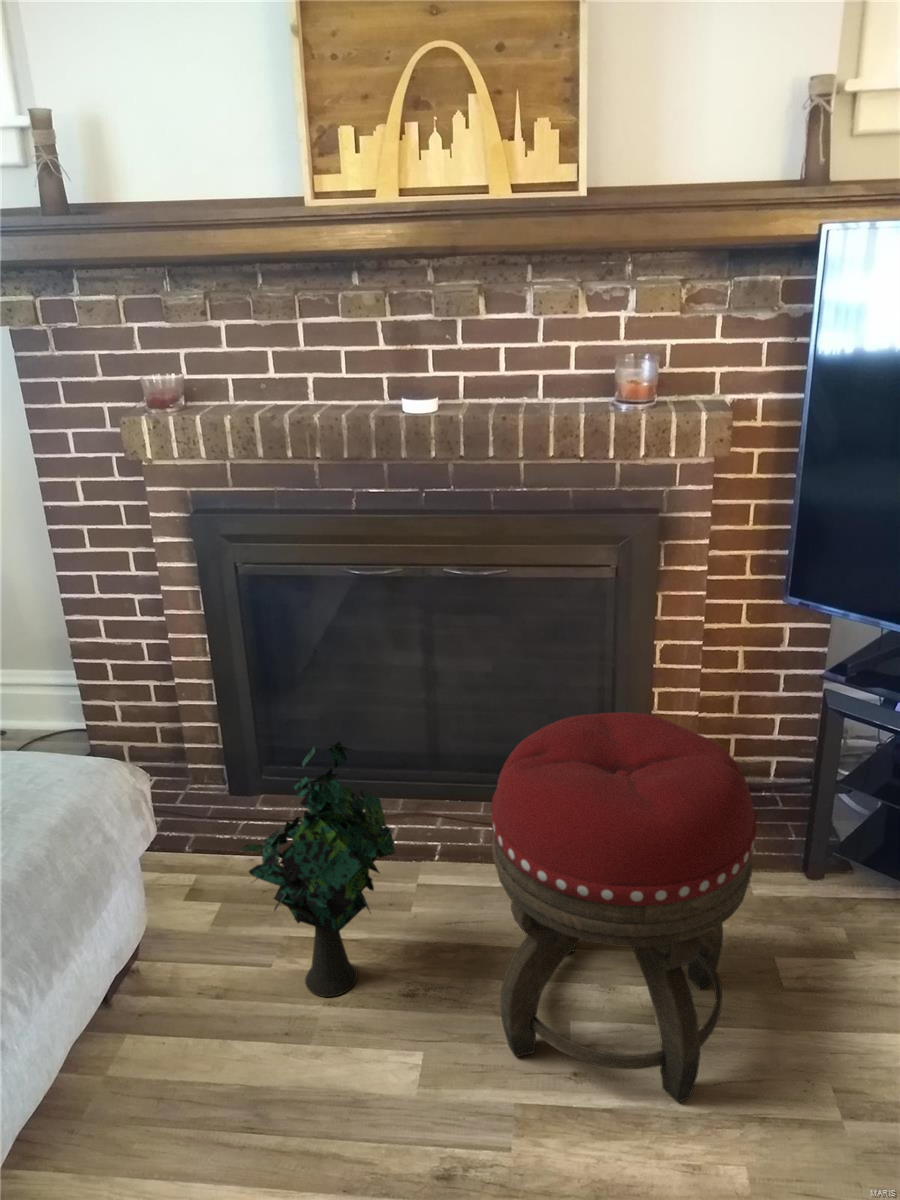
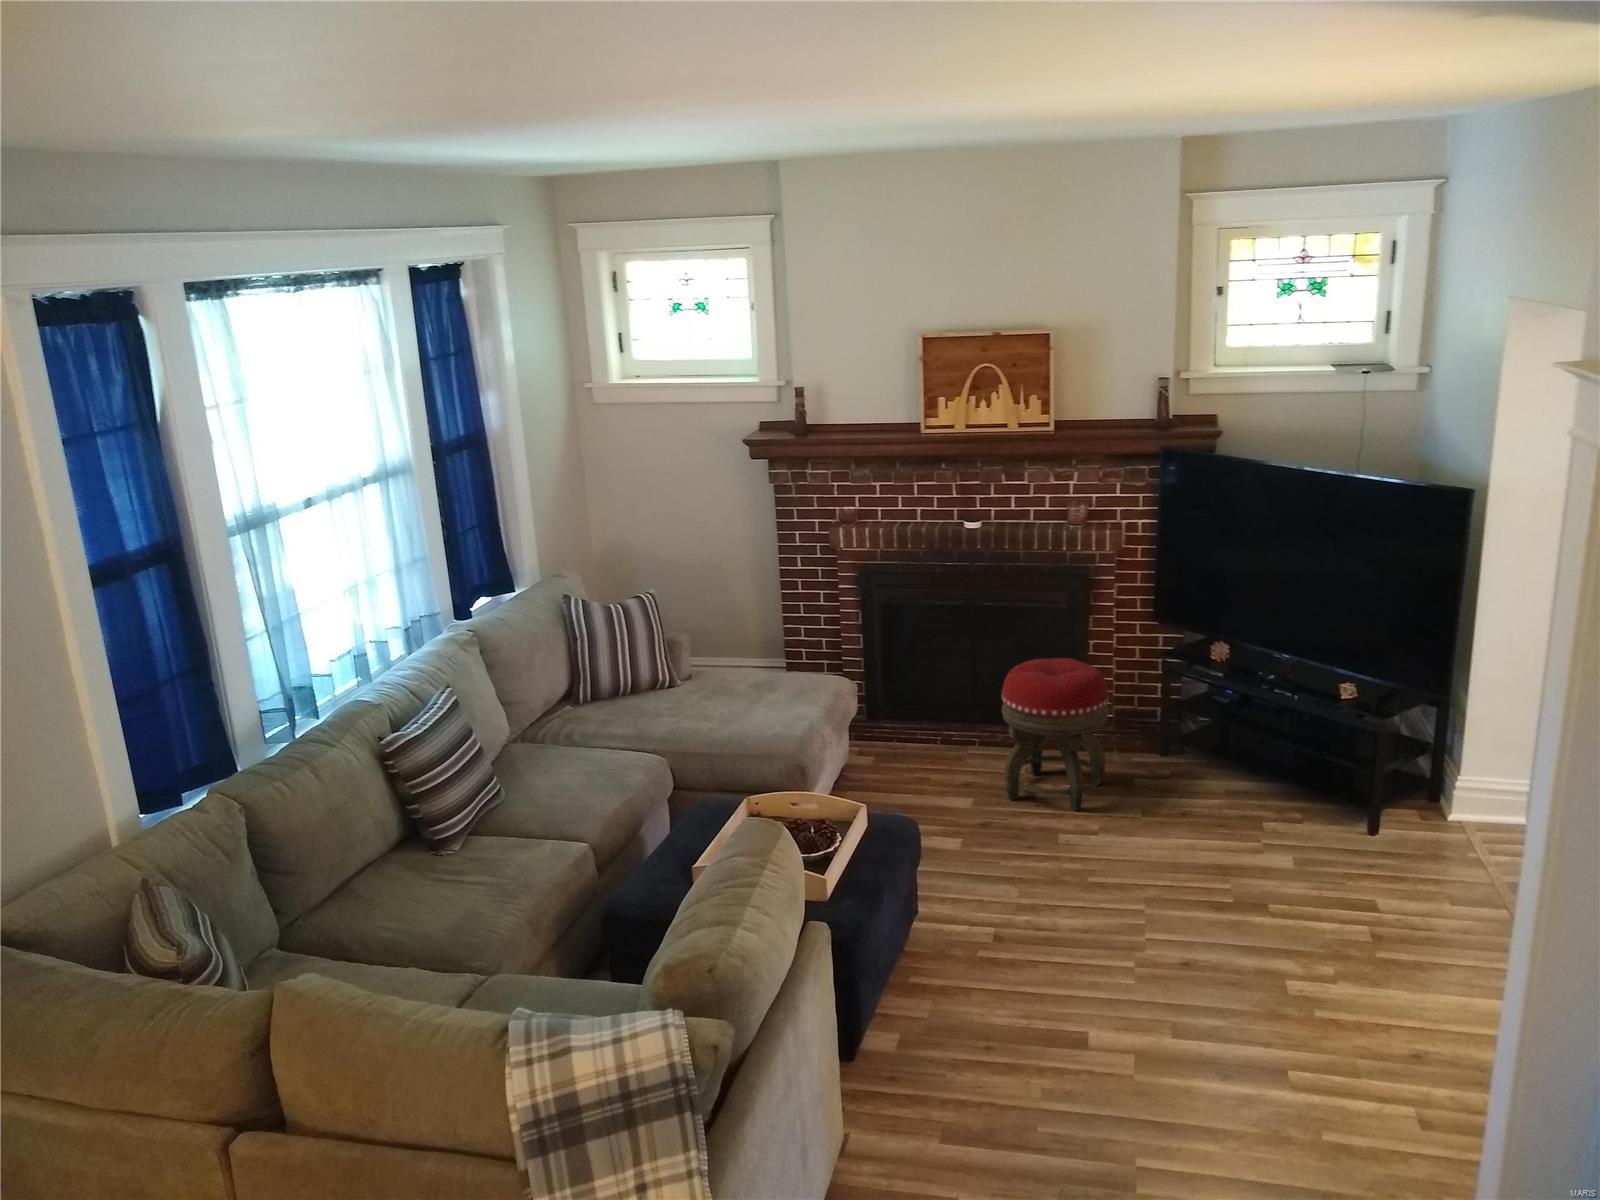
decorative plant: present [241,742,395,997] -> none [893,668,960,784]

